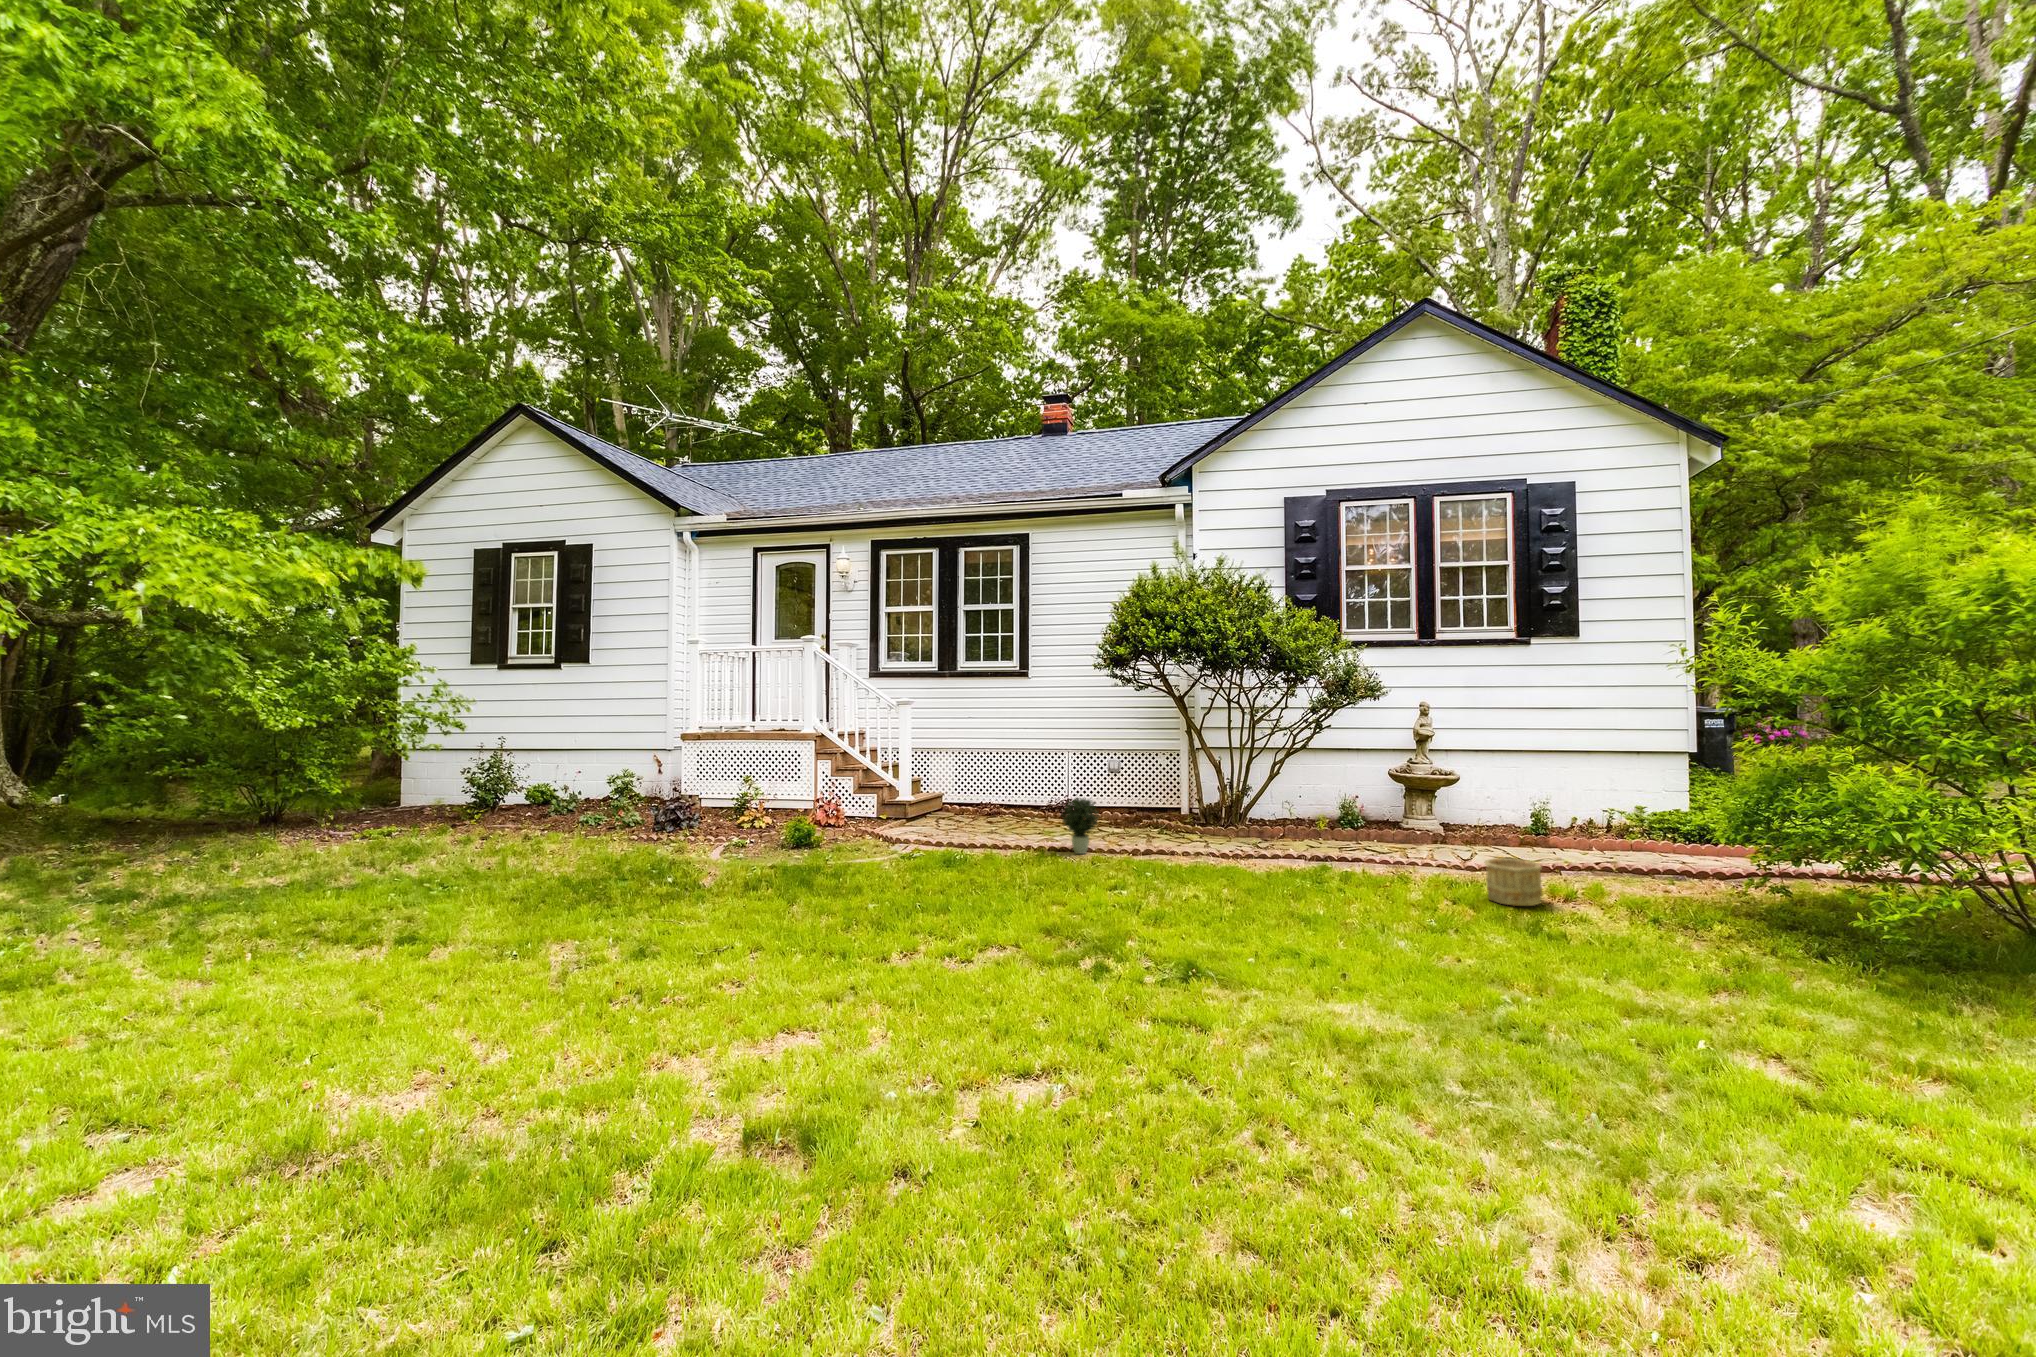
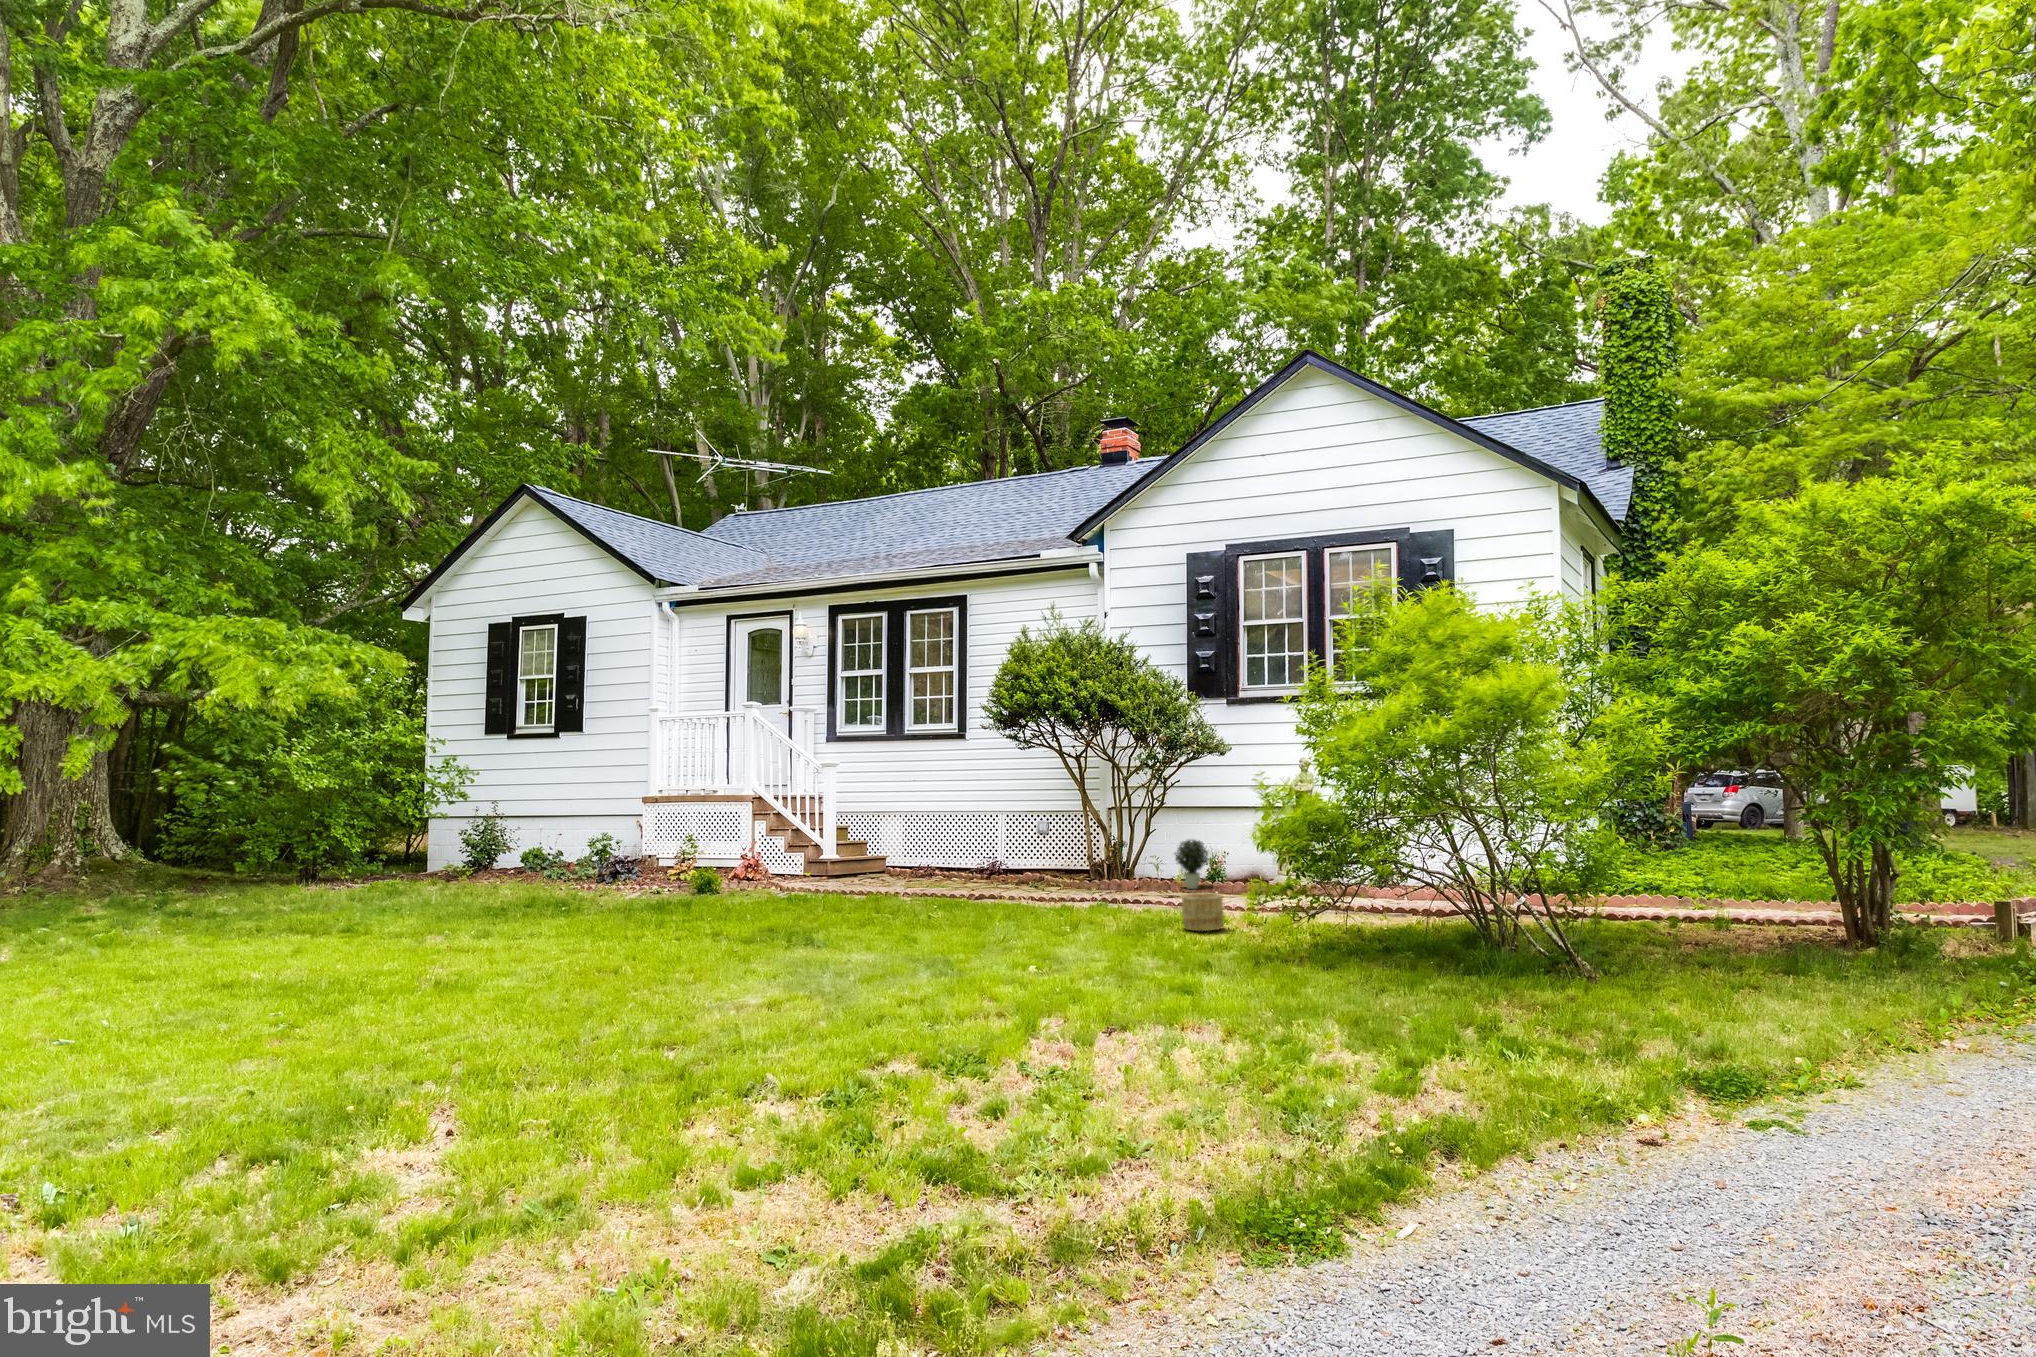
potted plant: present [1062,798,1099,854] -> present [1175,840,1208,889]

